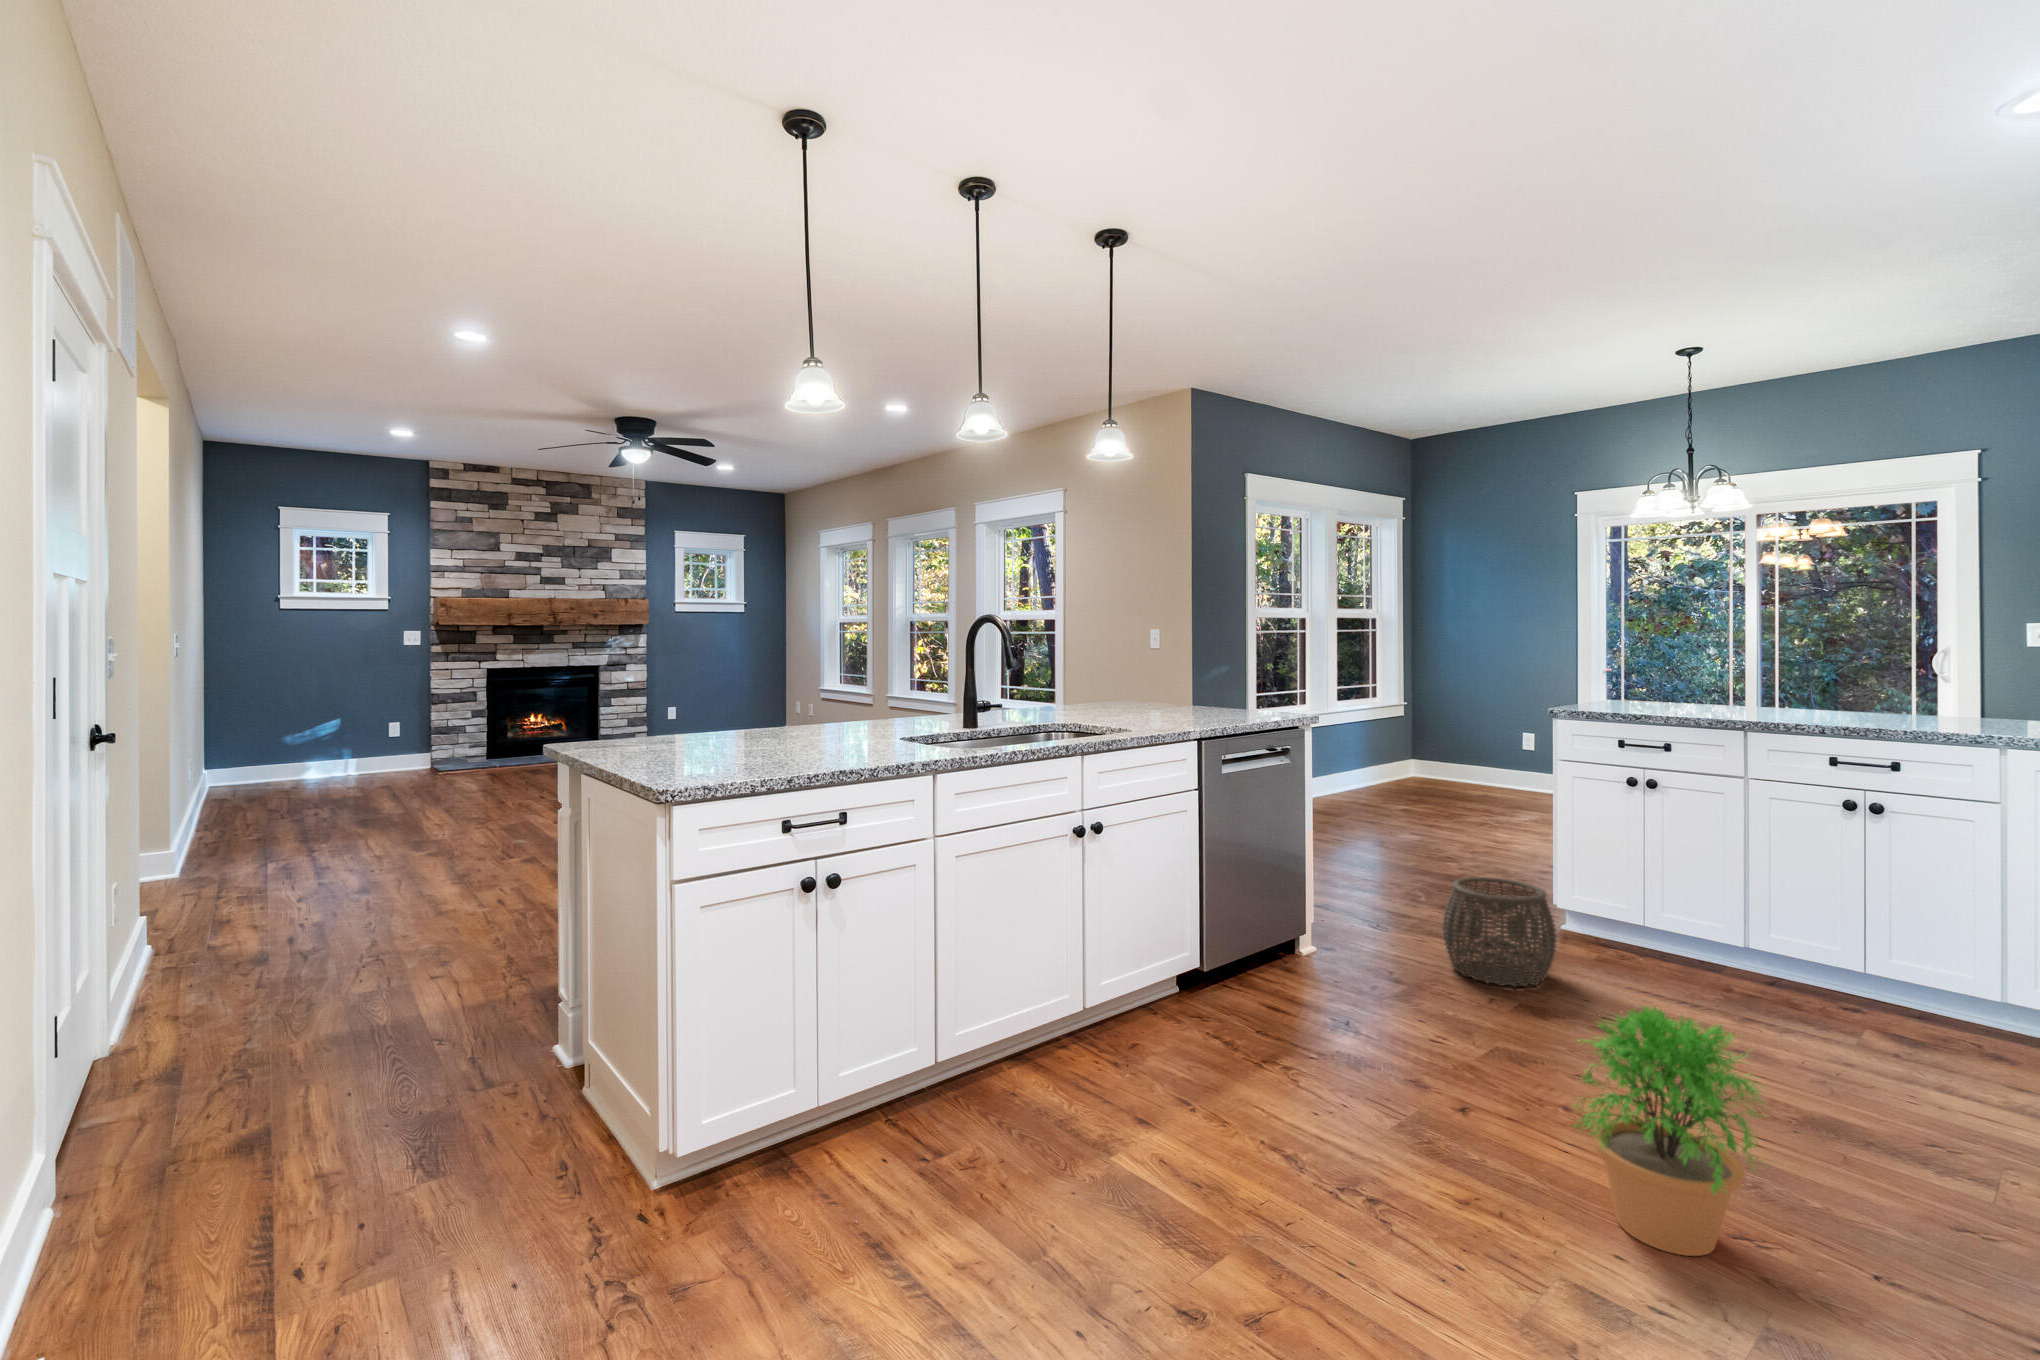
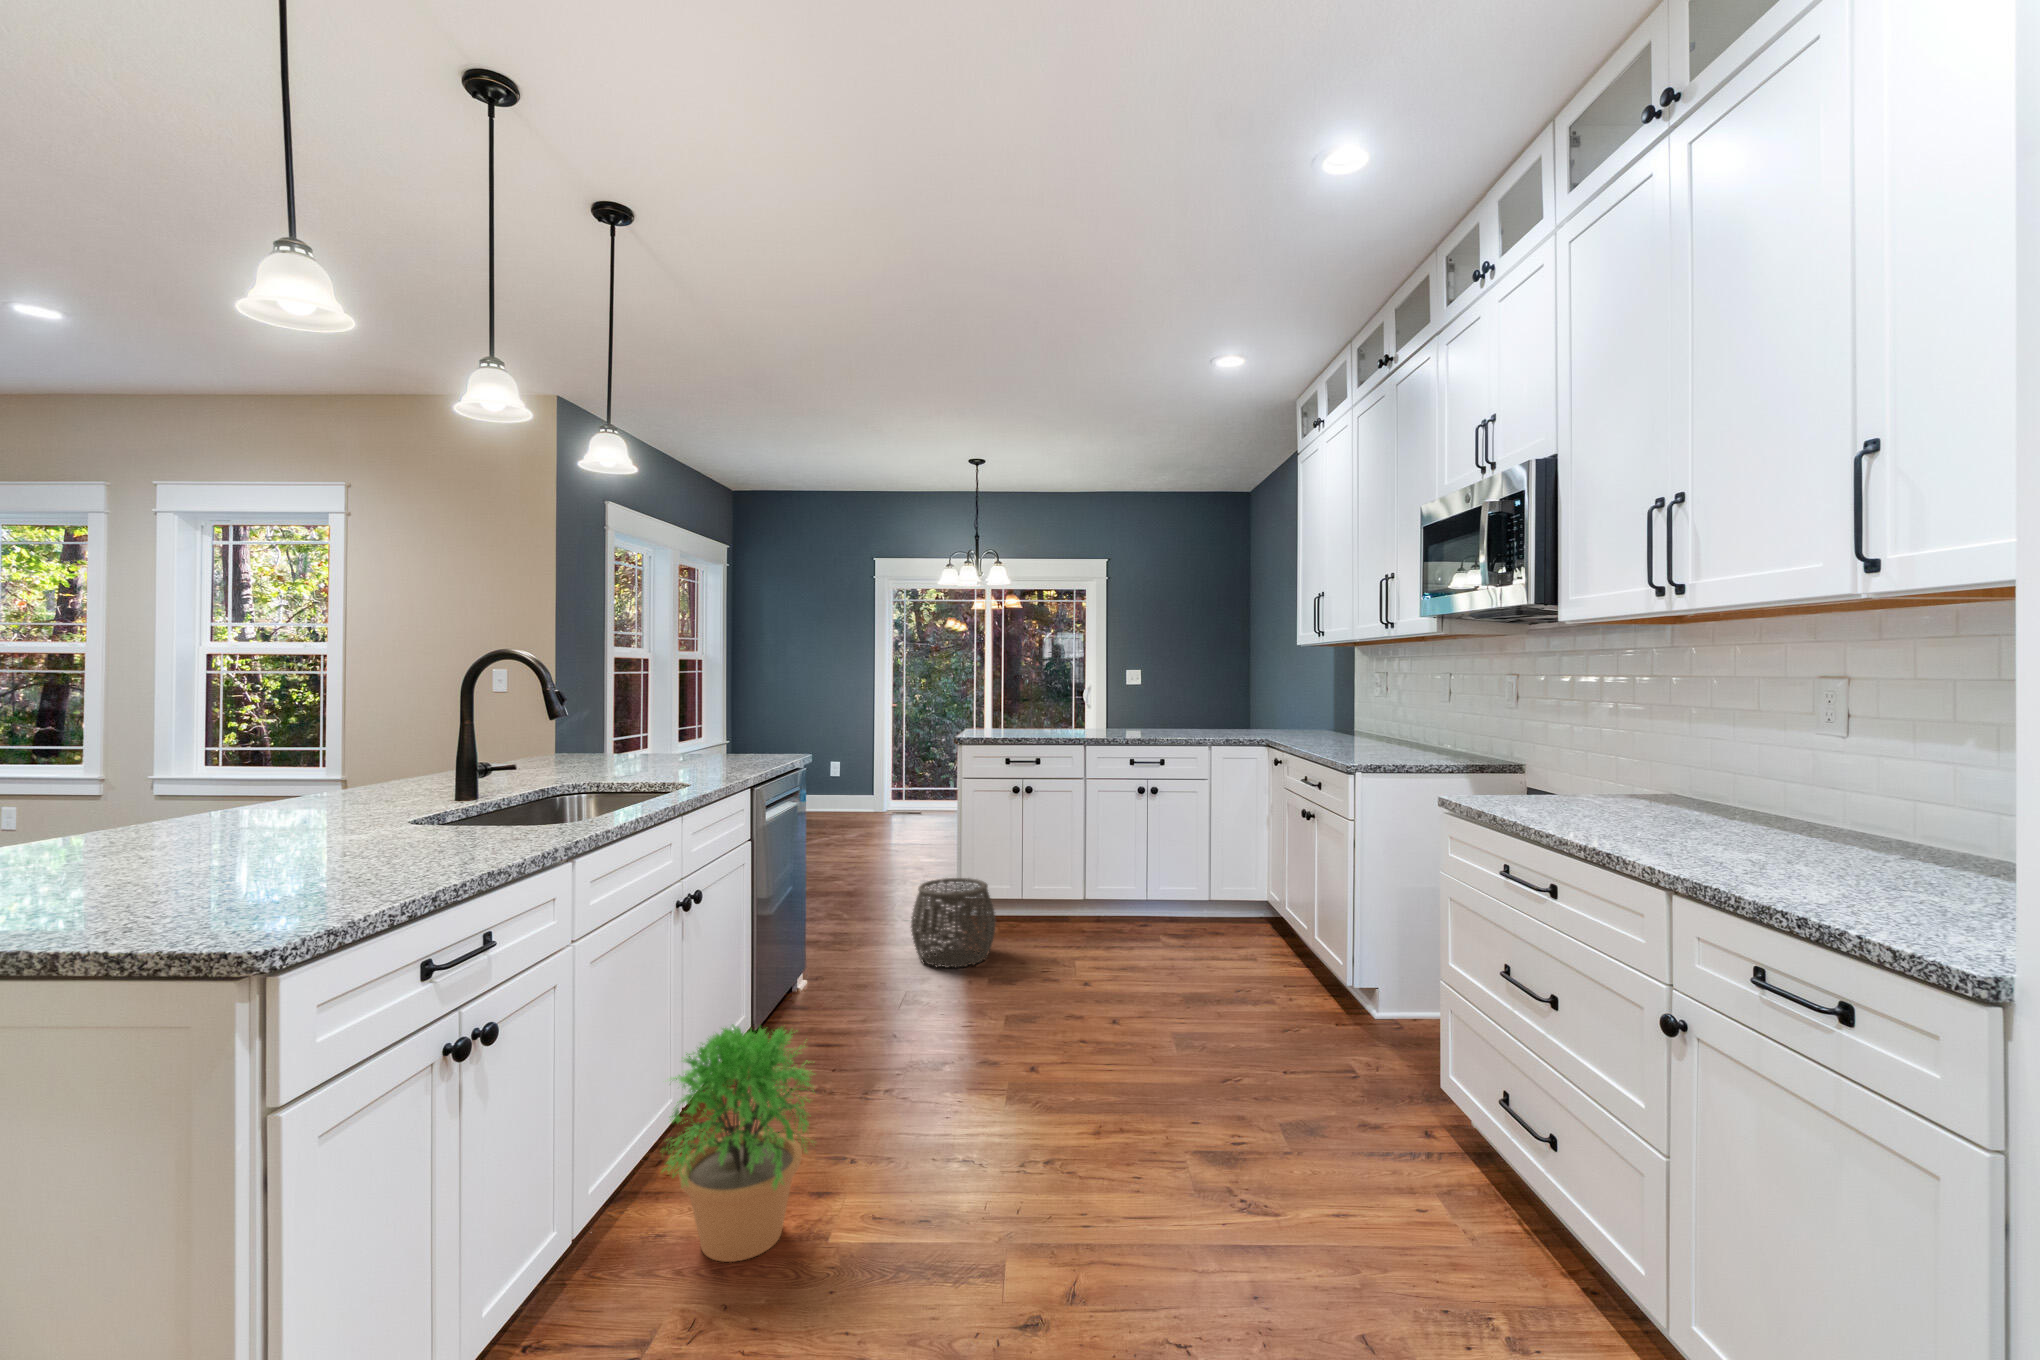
potted plant: present [1573,1006,1764,1256] -> present [662,1024,814,1262]

